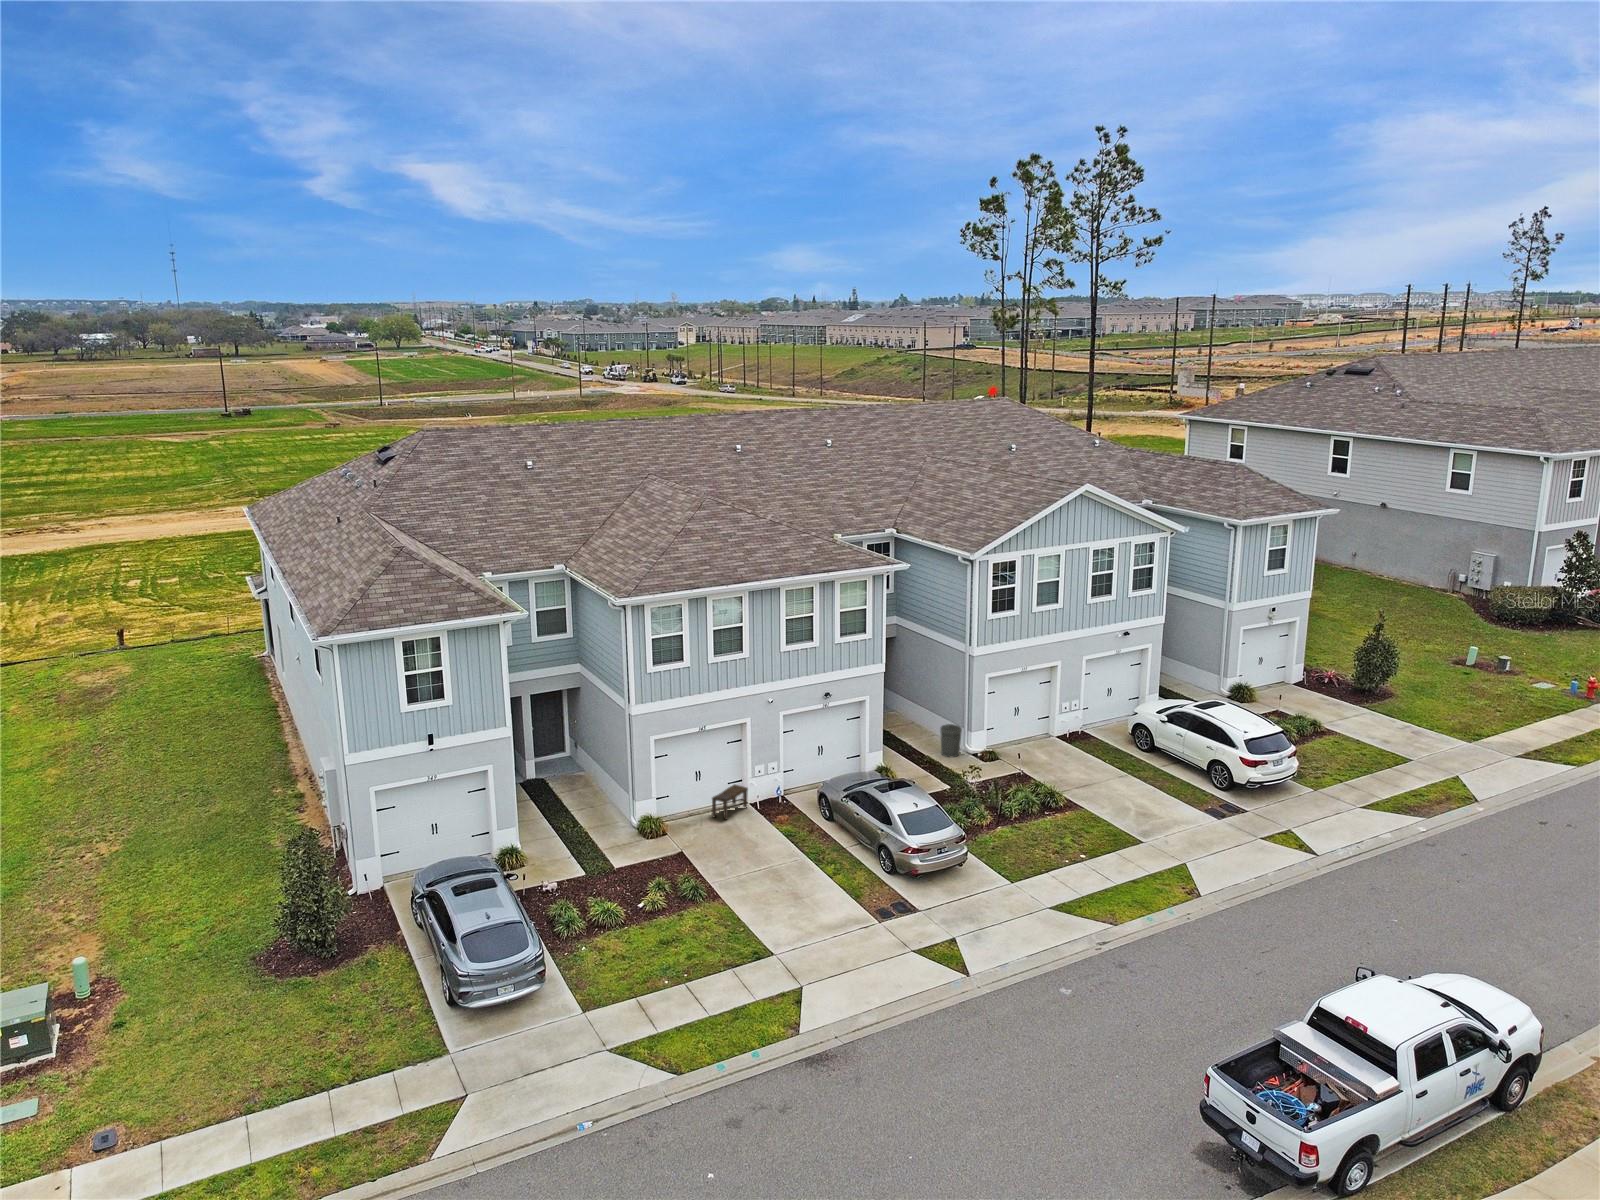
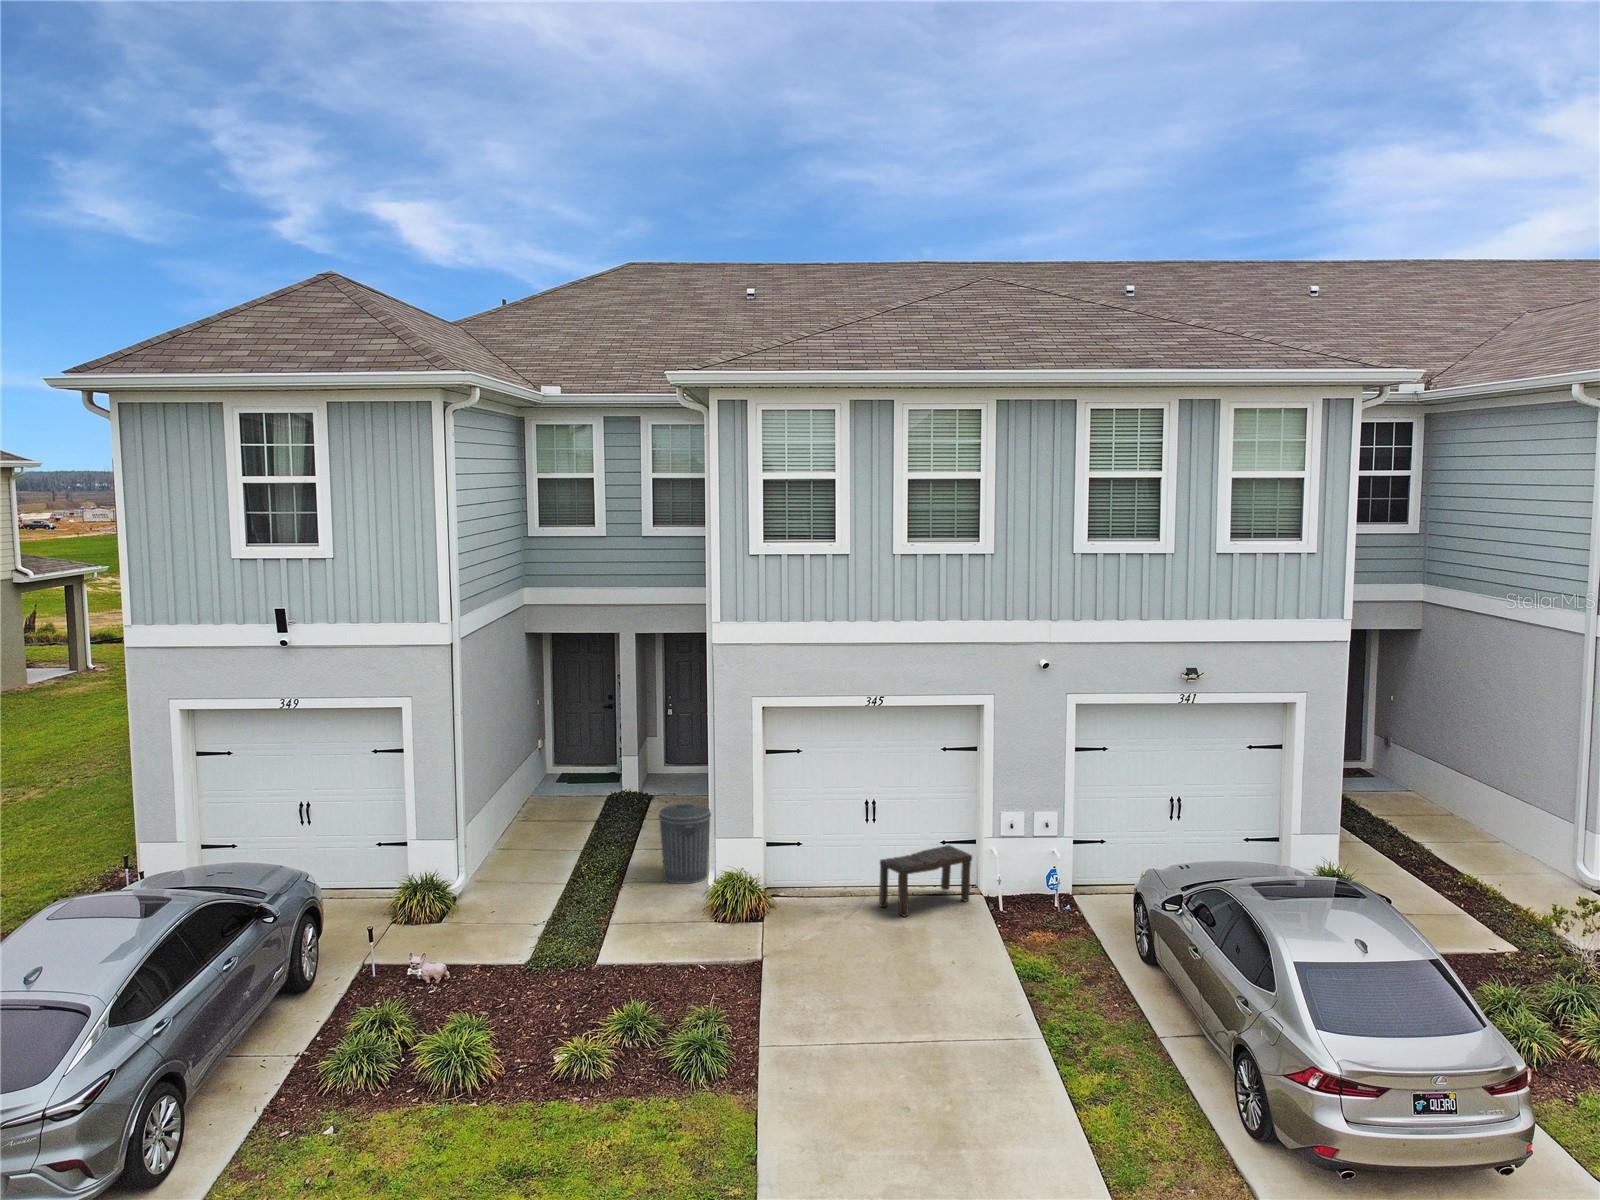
trash can: present [940,724,962,757] -> present [659,803,711,884]

